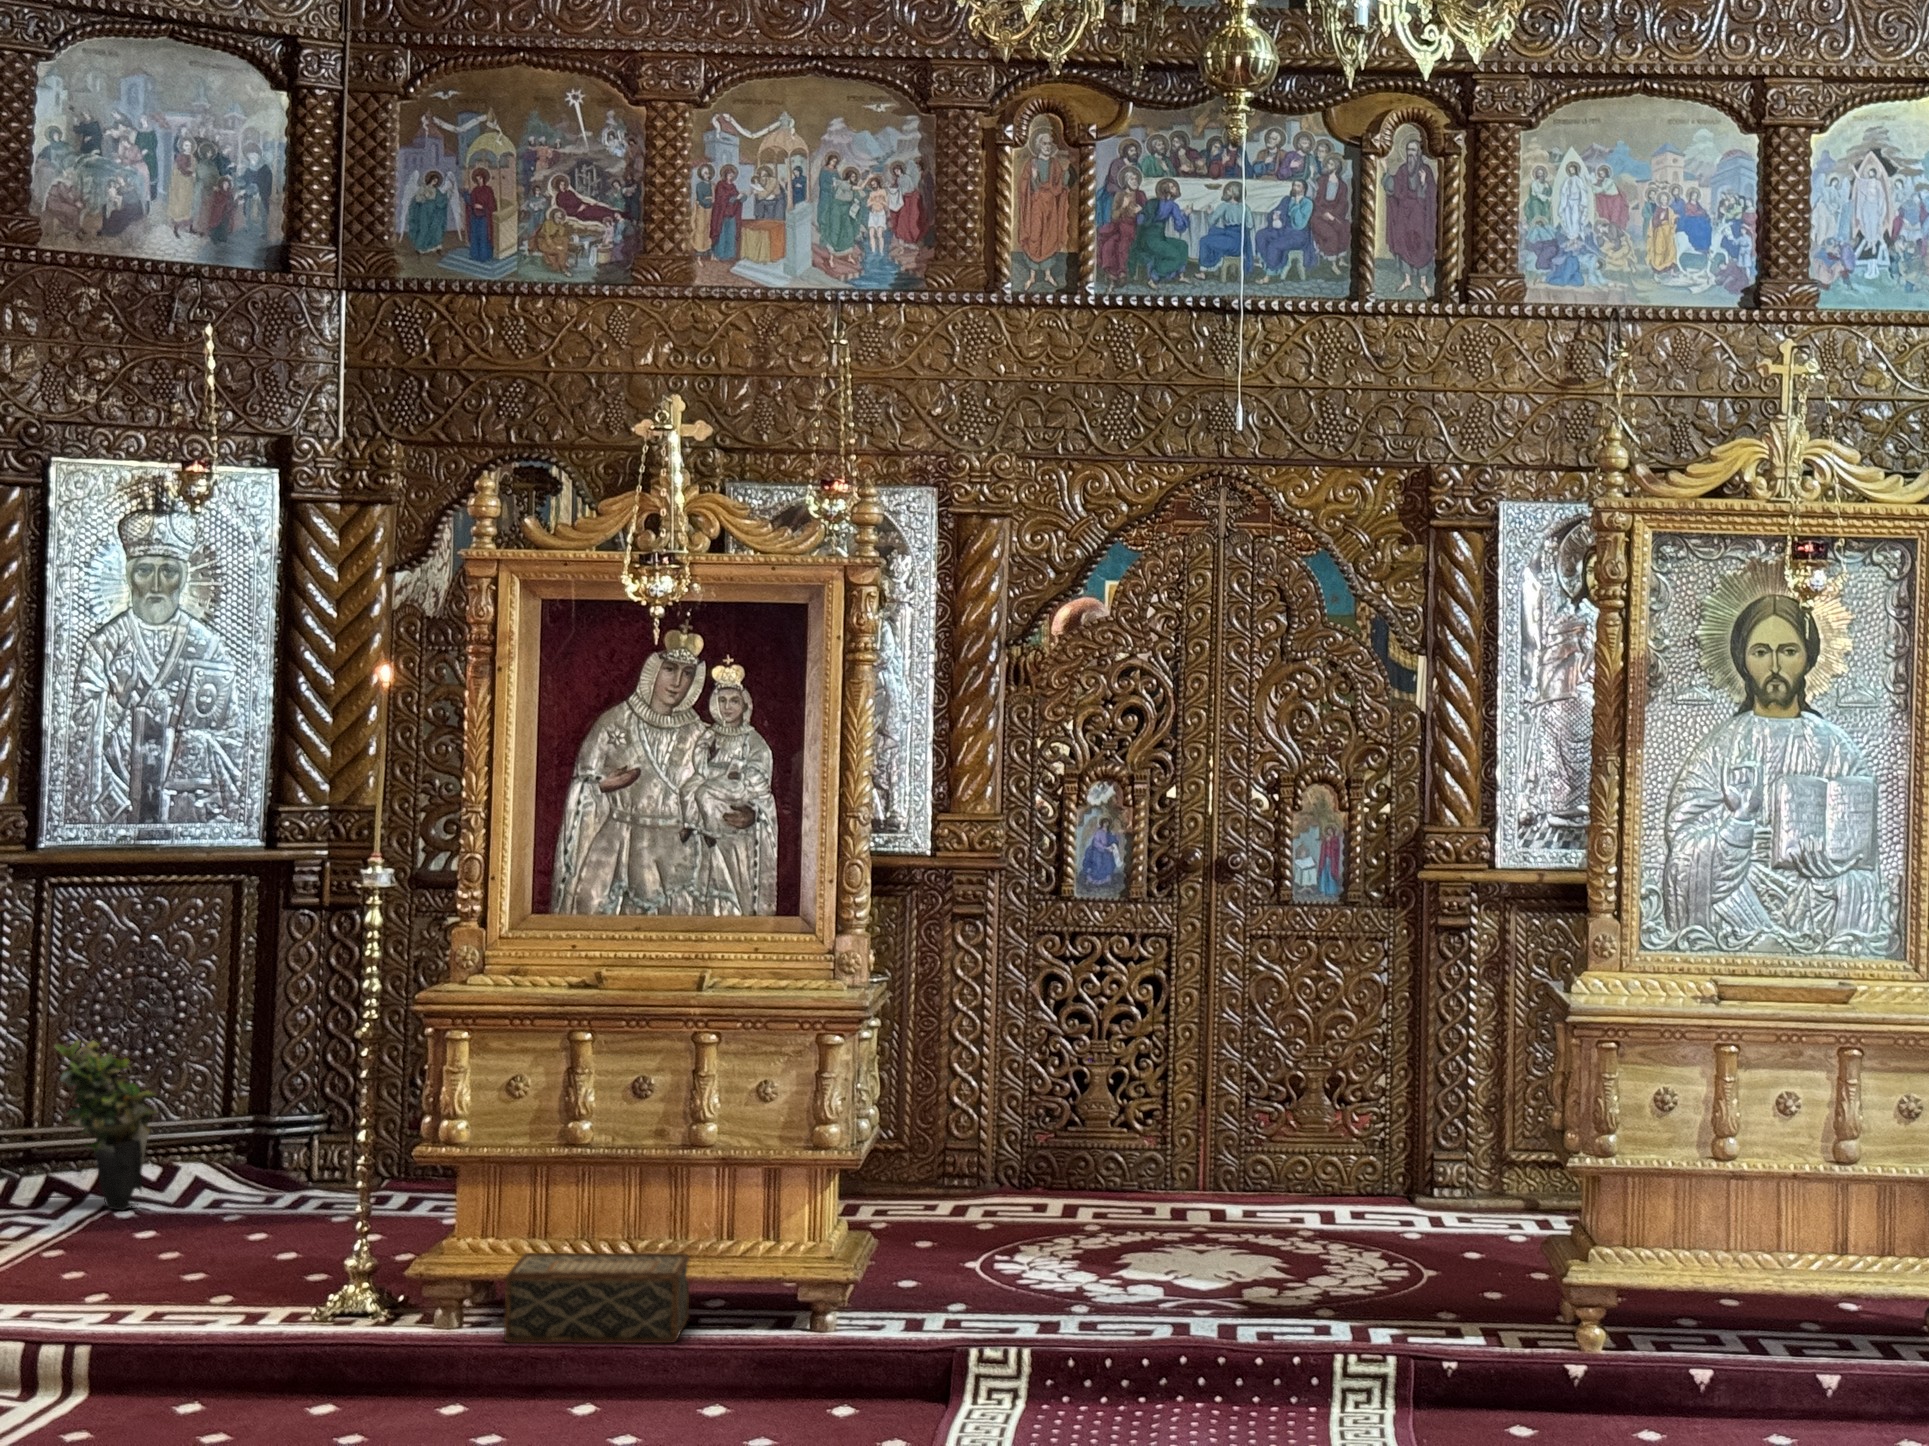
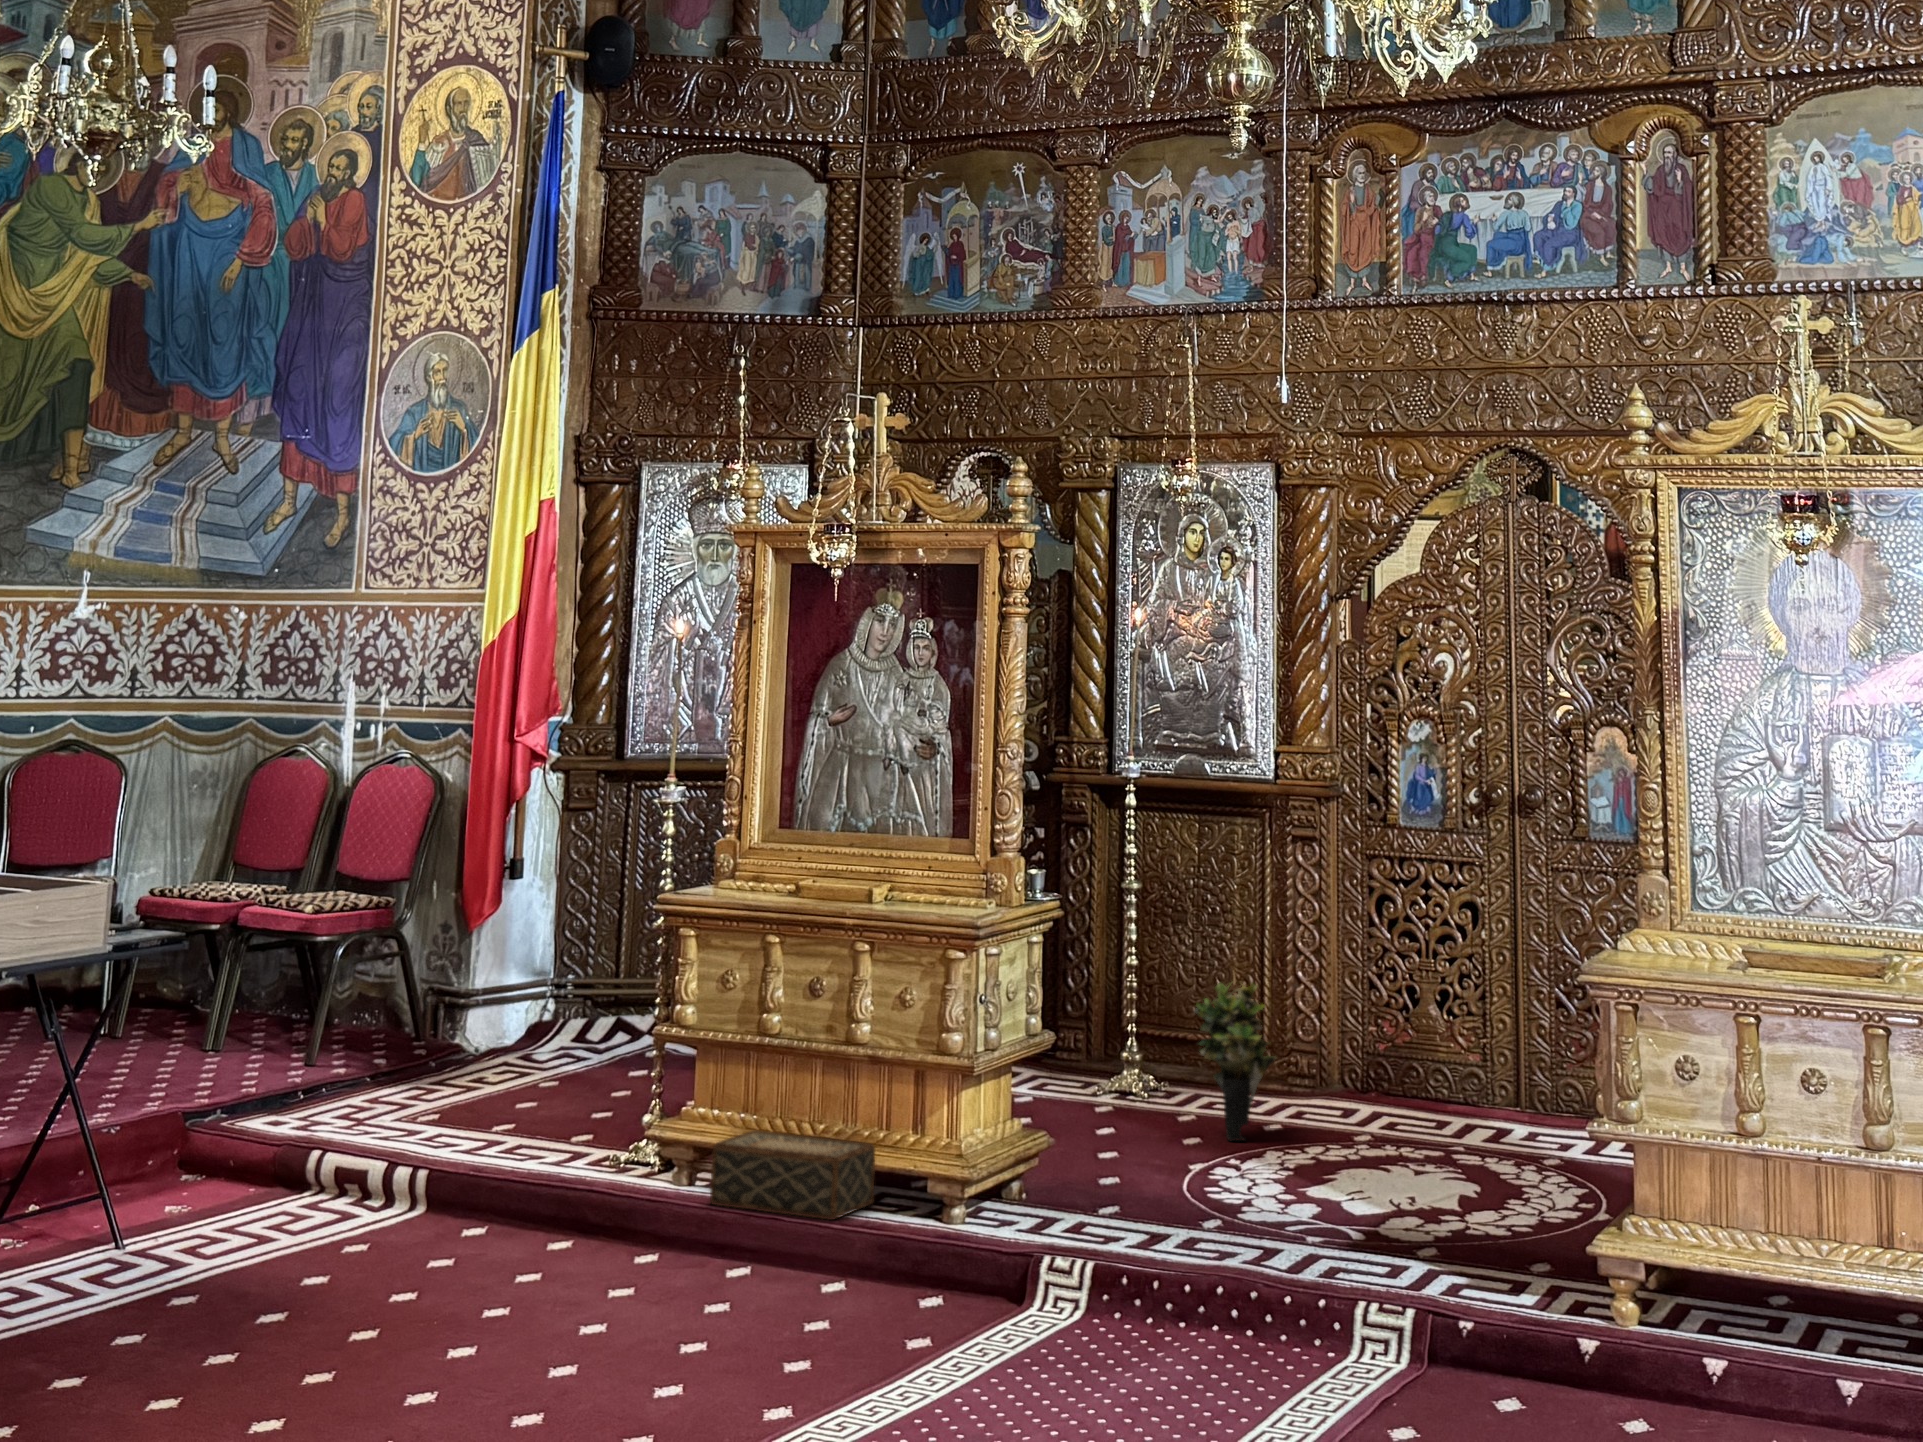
potted plant: present [55,1040,155,1211] -> present [1195,982,1276,1141]

